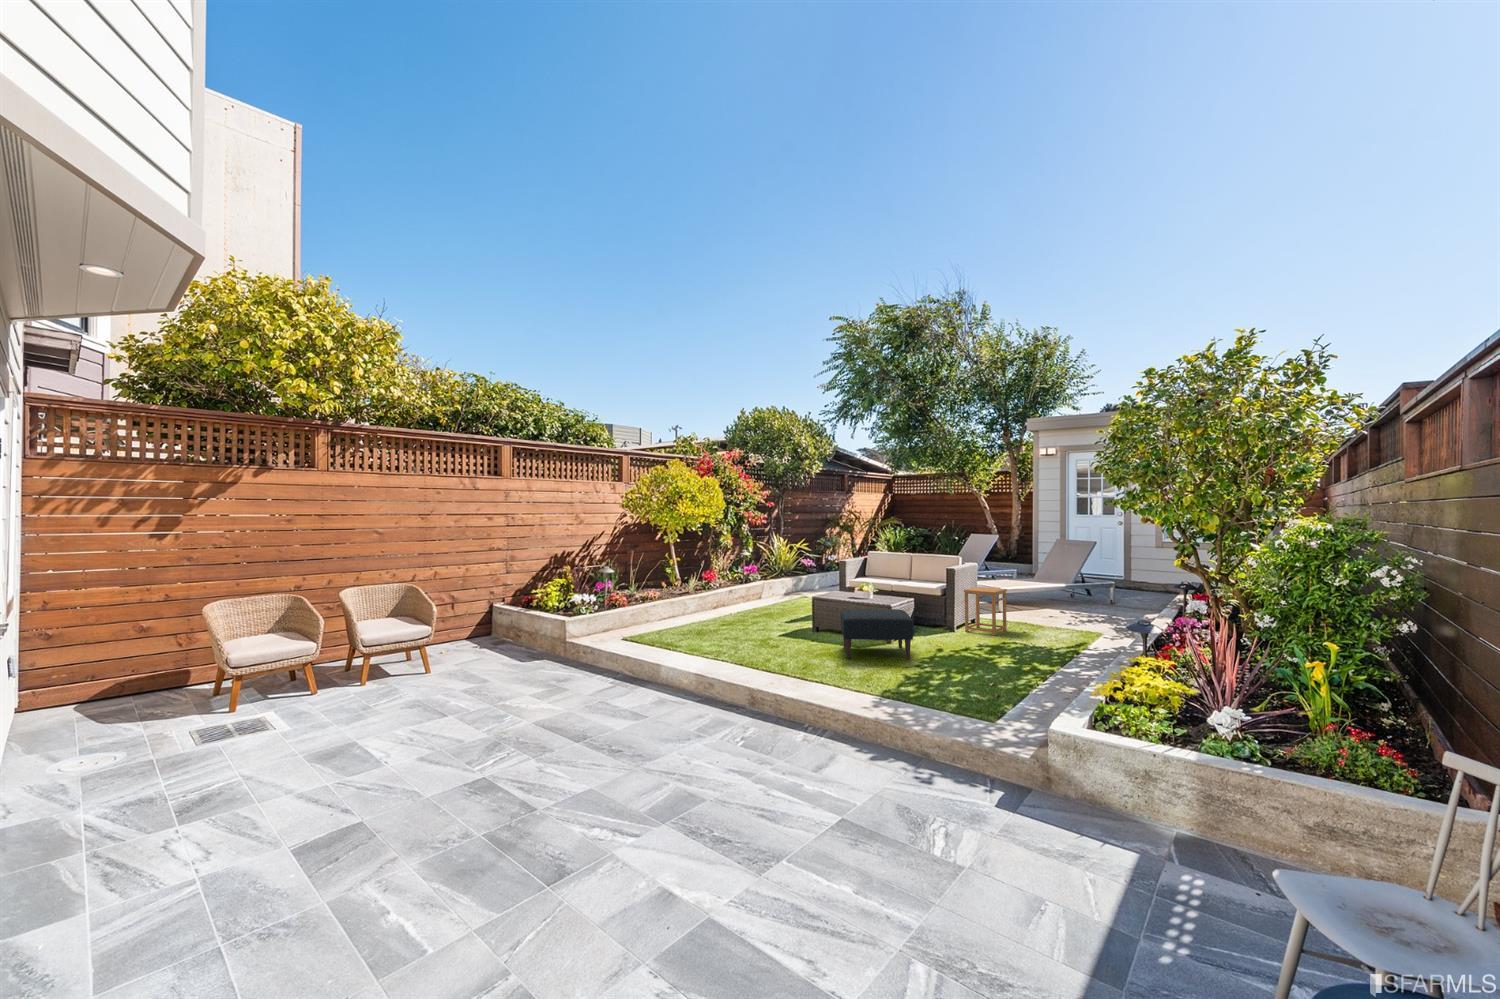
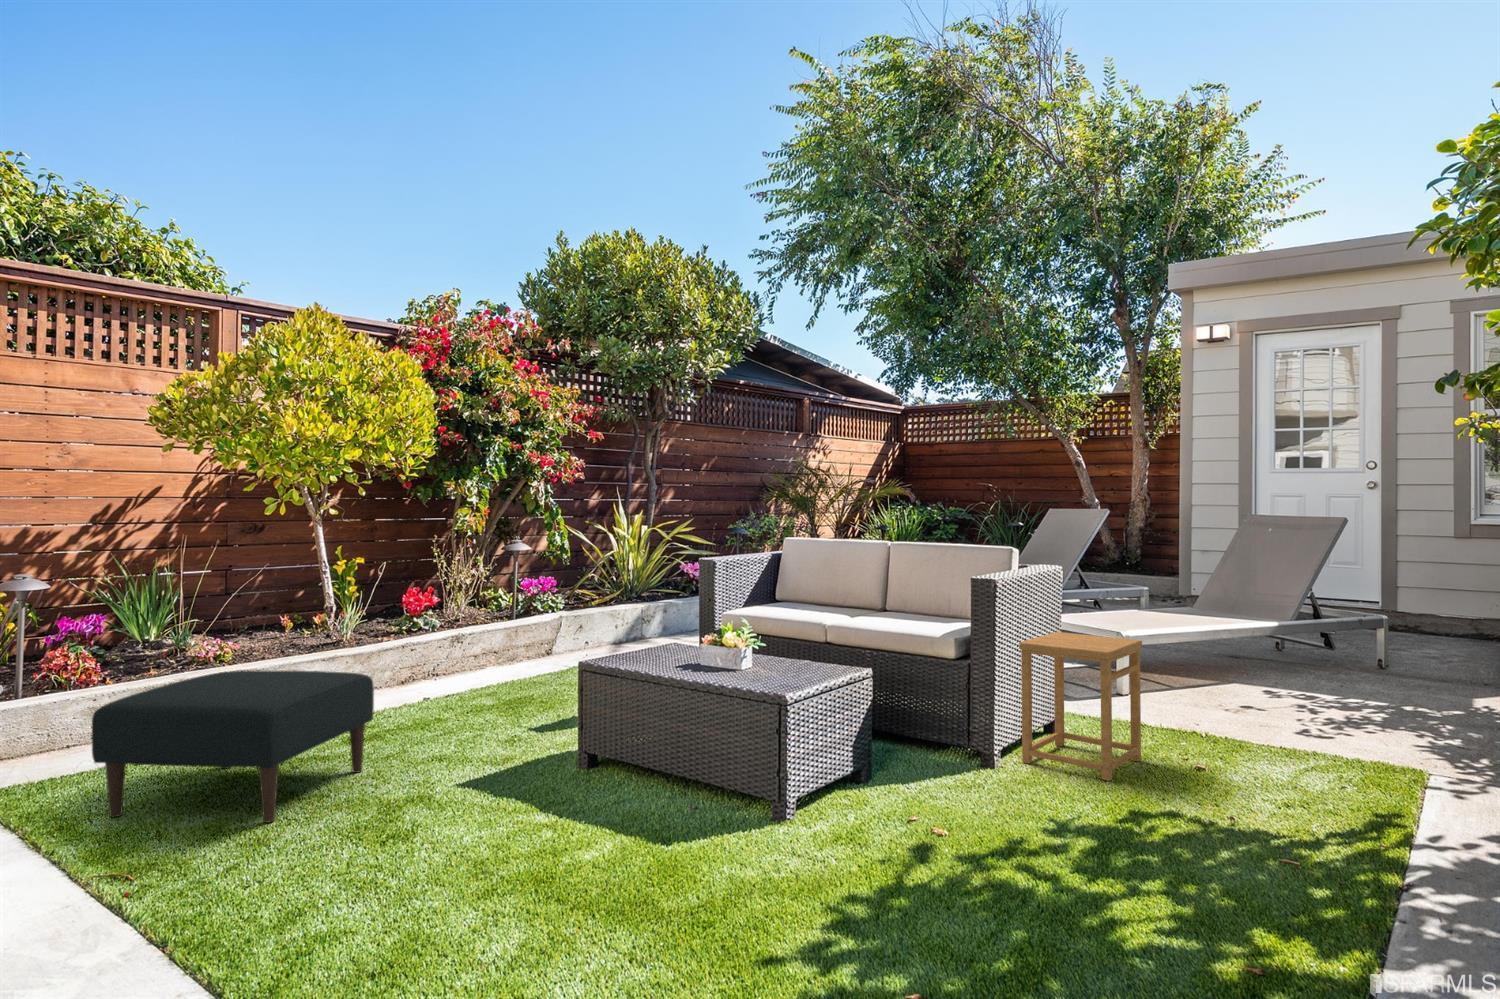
ottoman: present [840,609,913,659] -> present [92,670,374,823]

